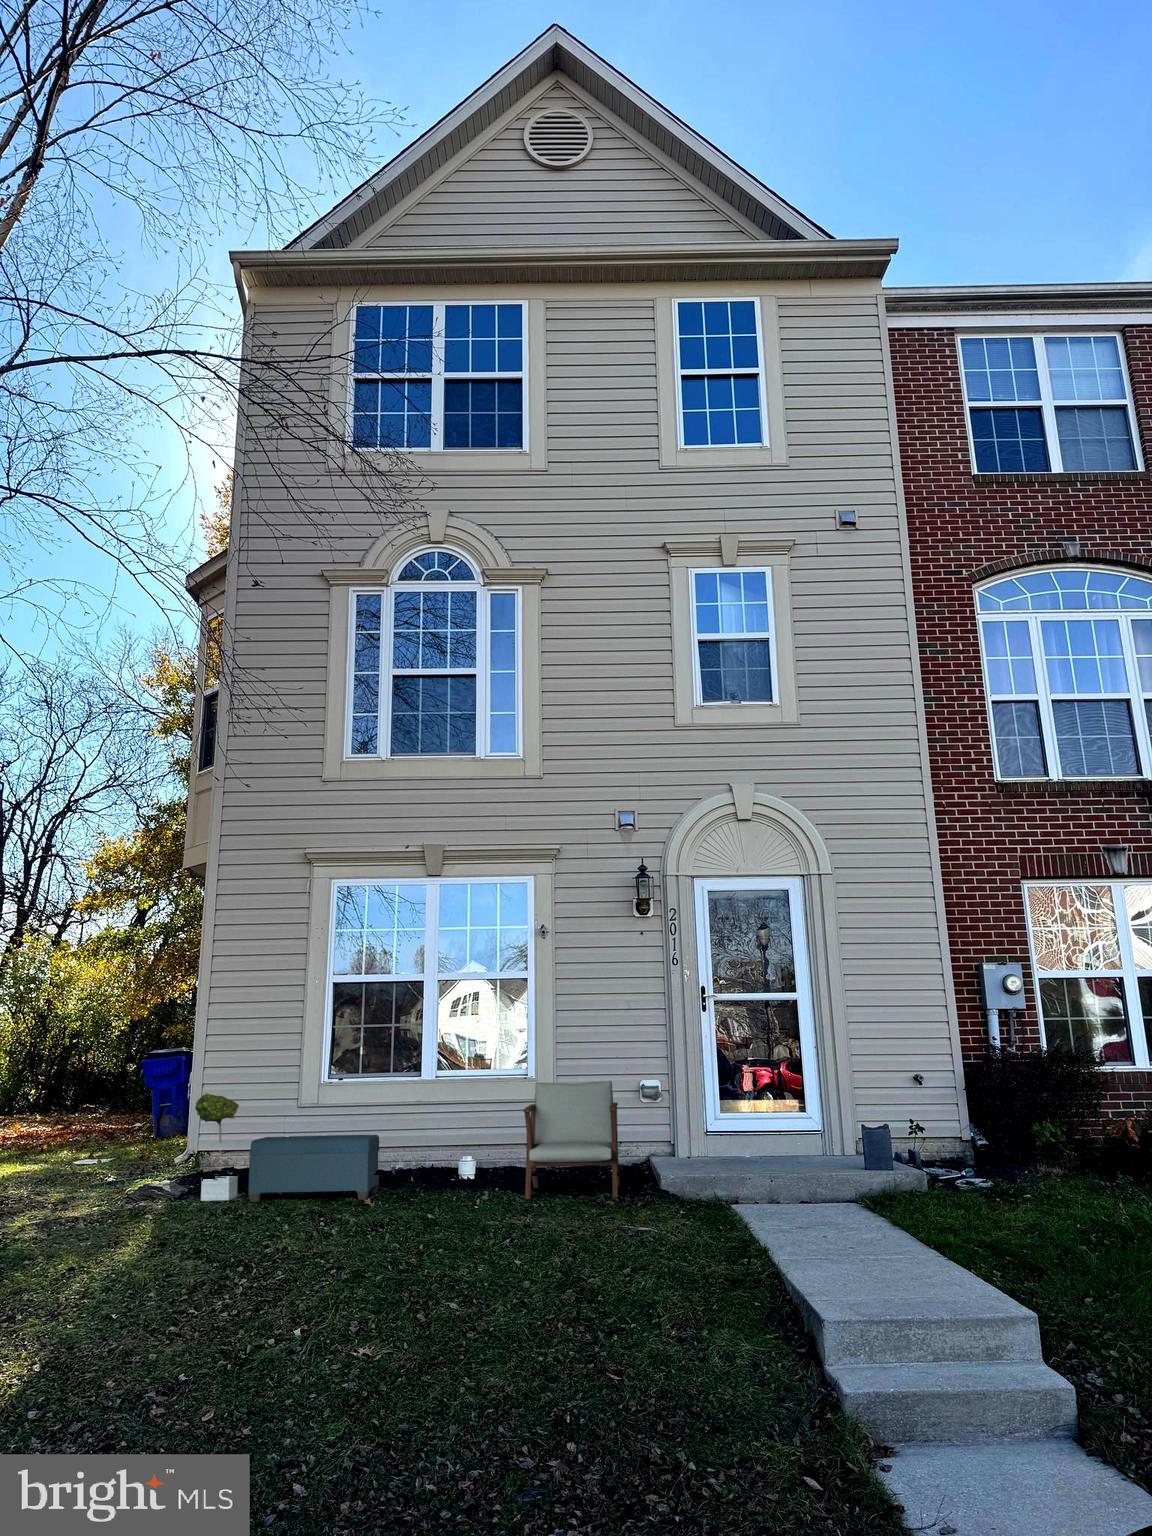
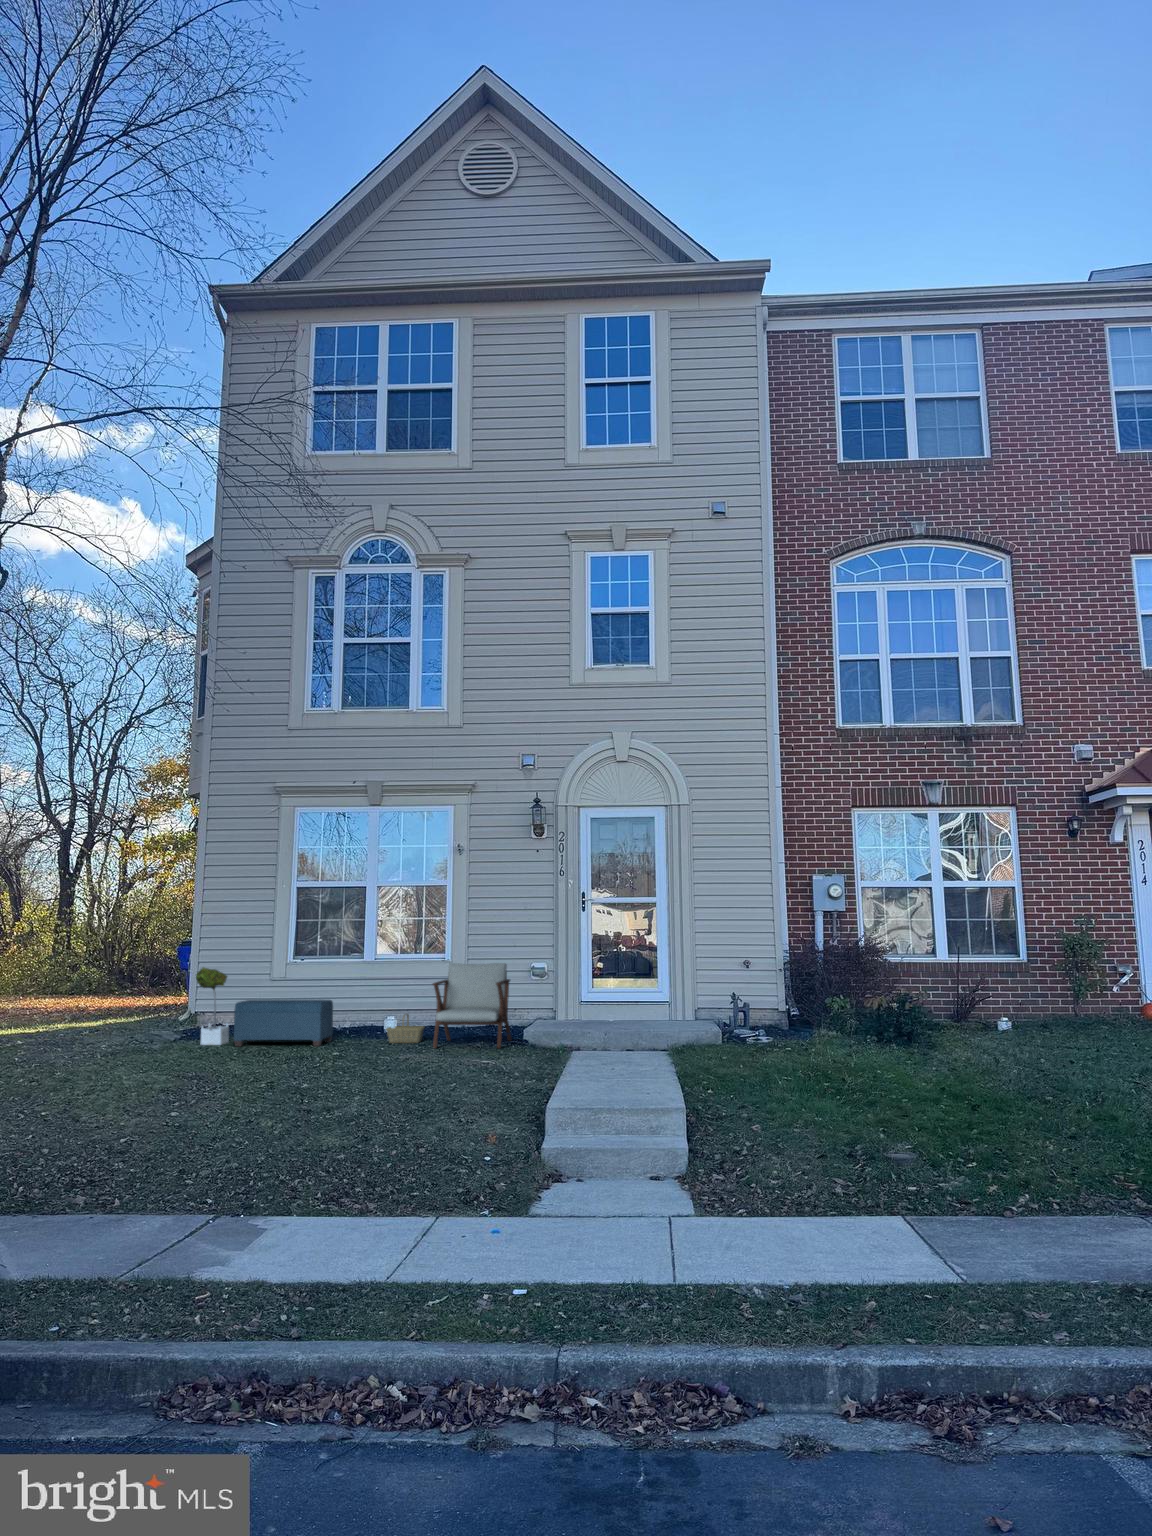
basket: none [453,1152,503,1193] -> present [386,1014,425,1043]

